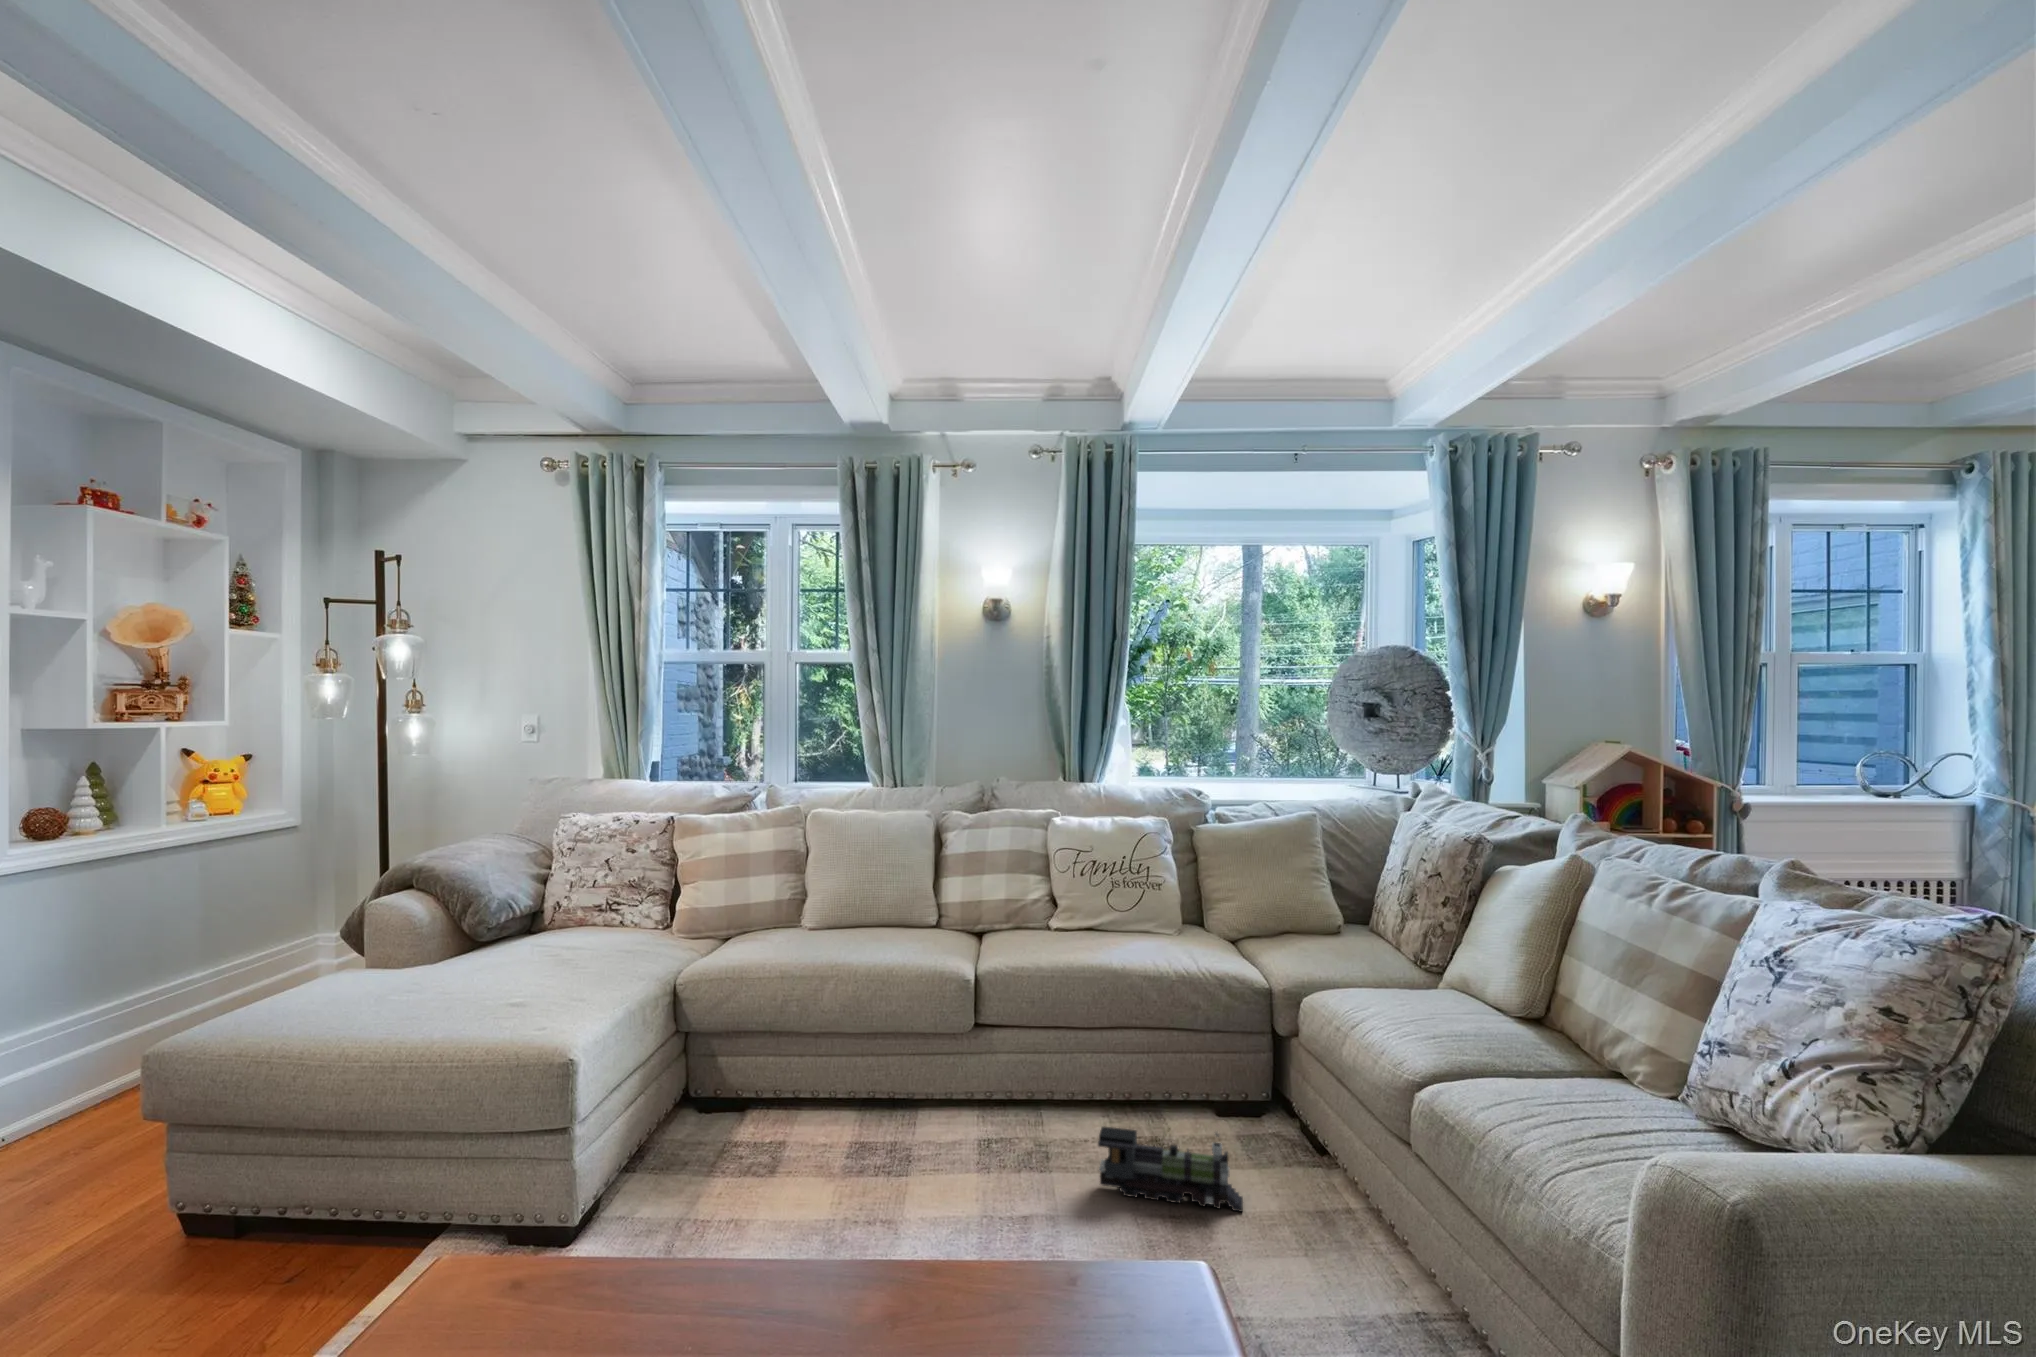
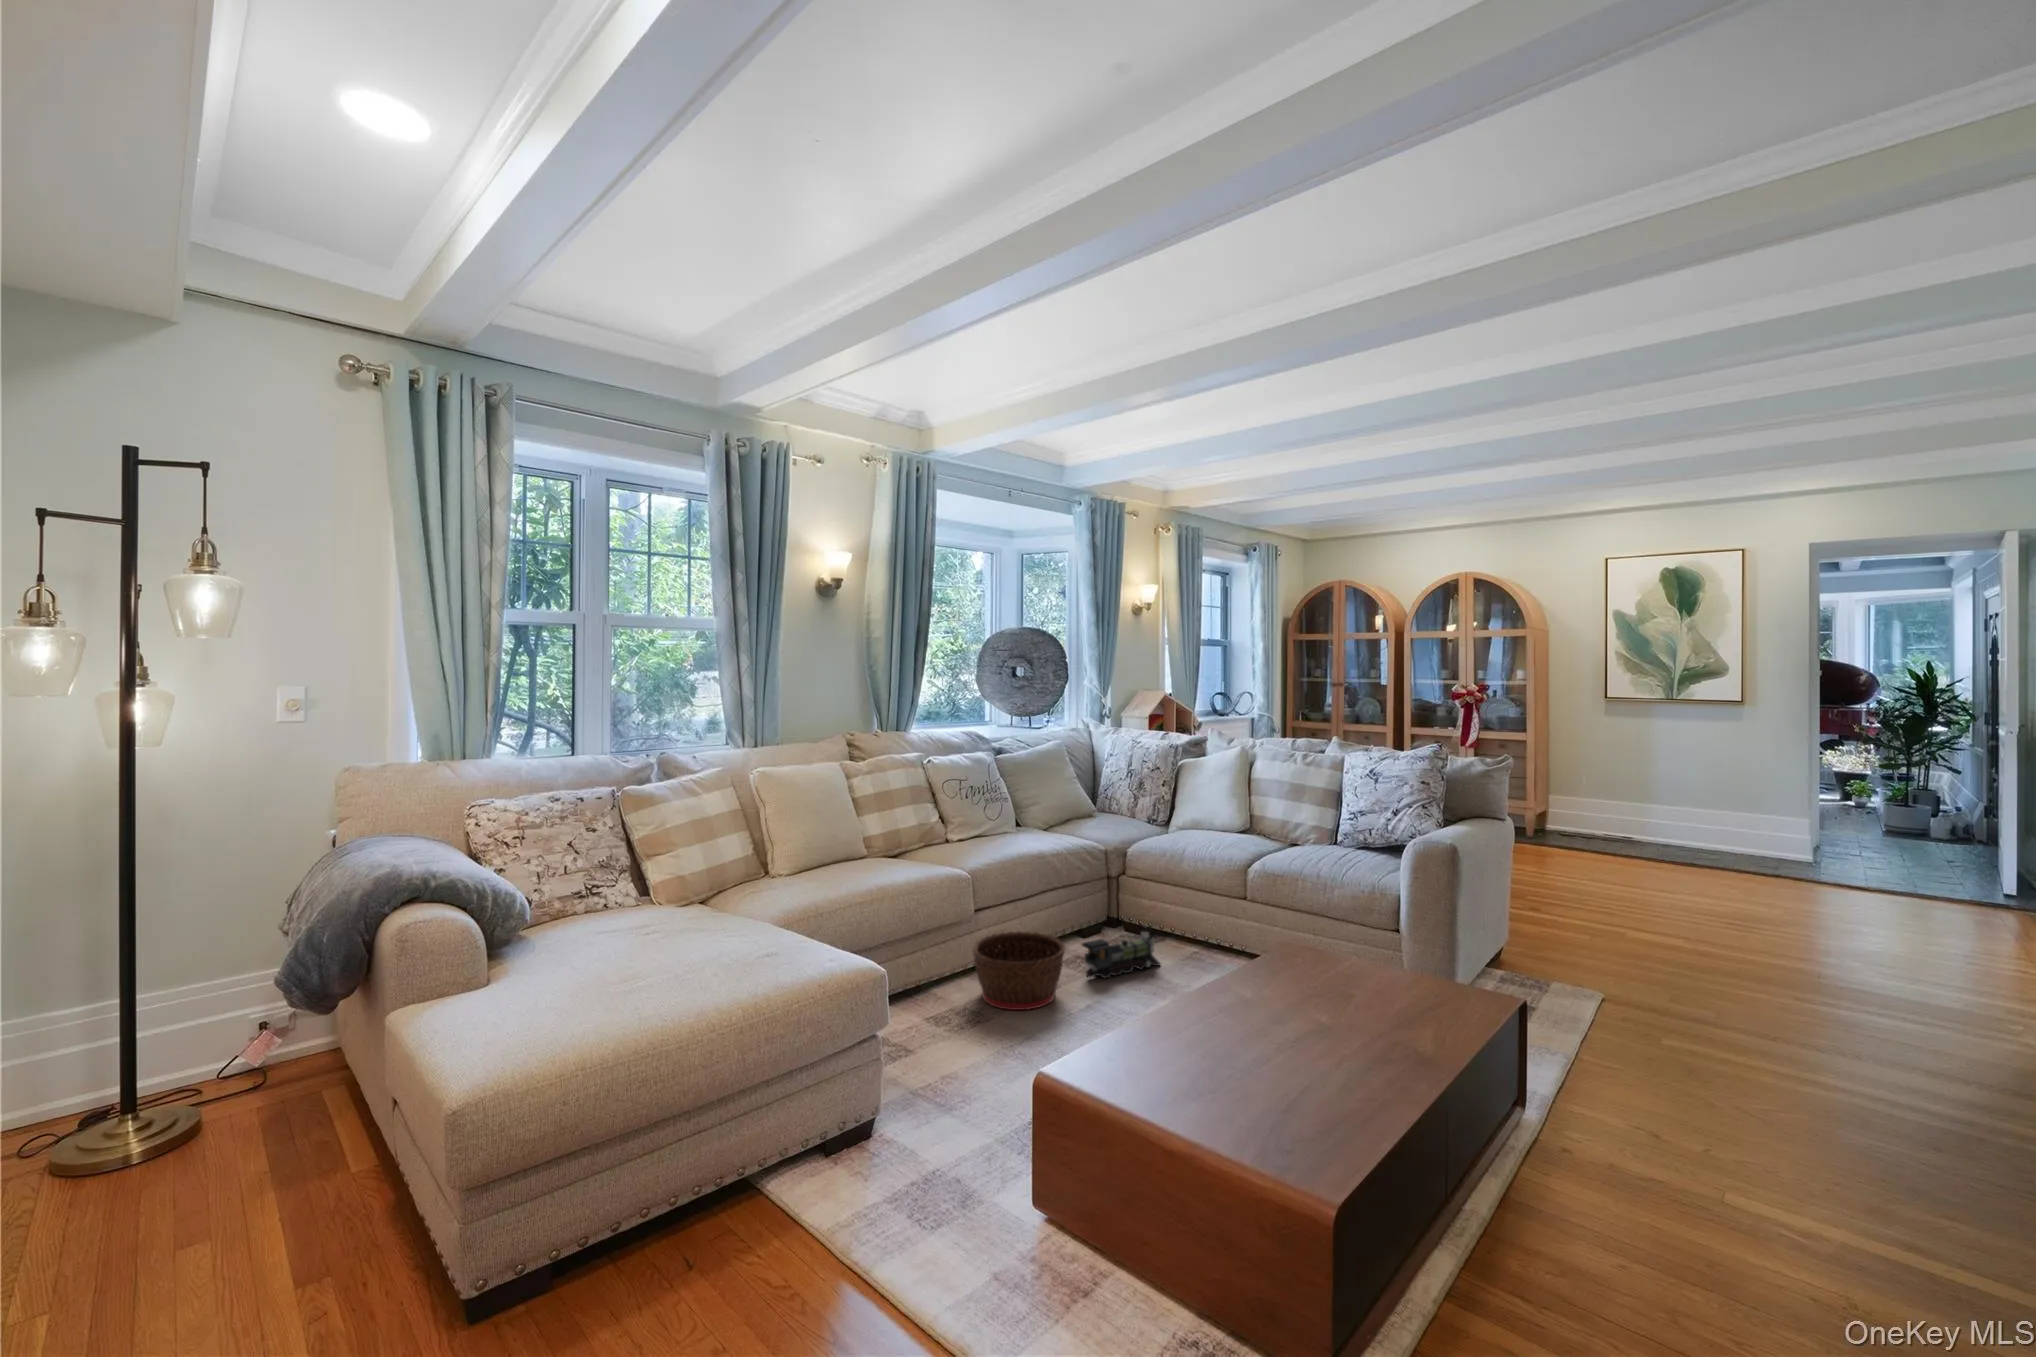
basket: none [914,1070,1048,1200] -> present [973,931,1065,1010]

